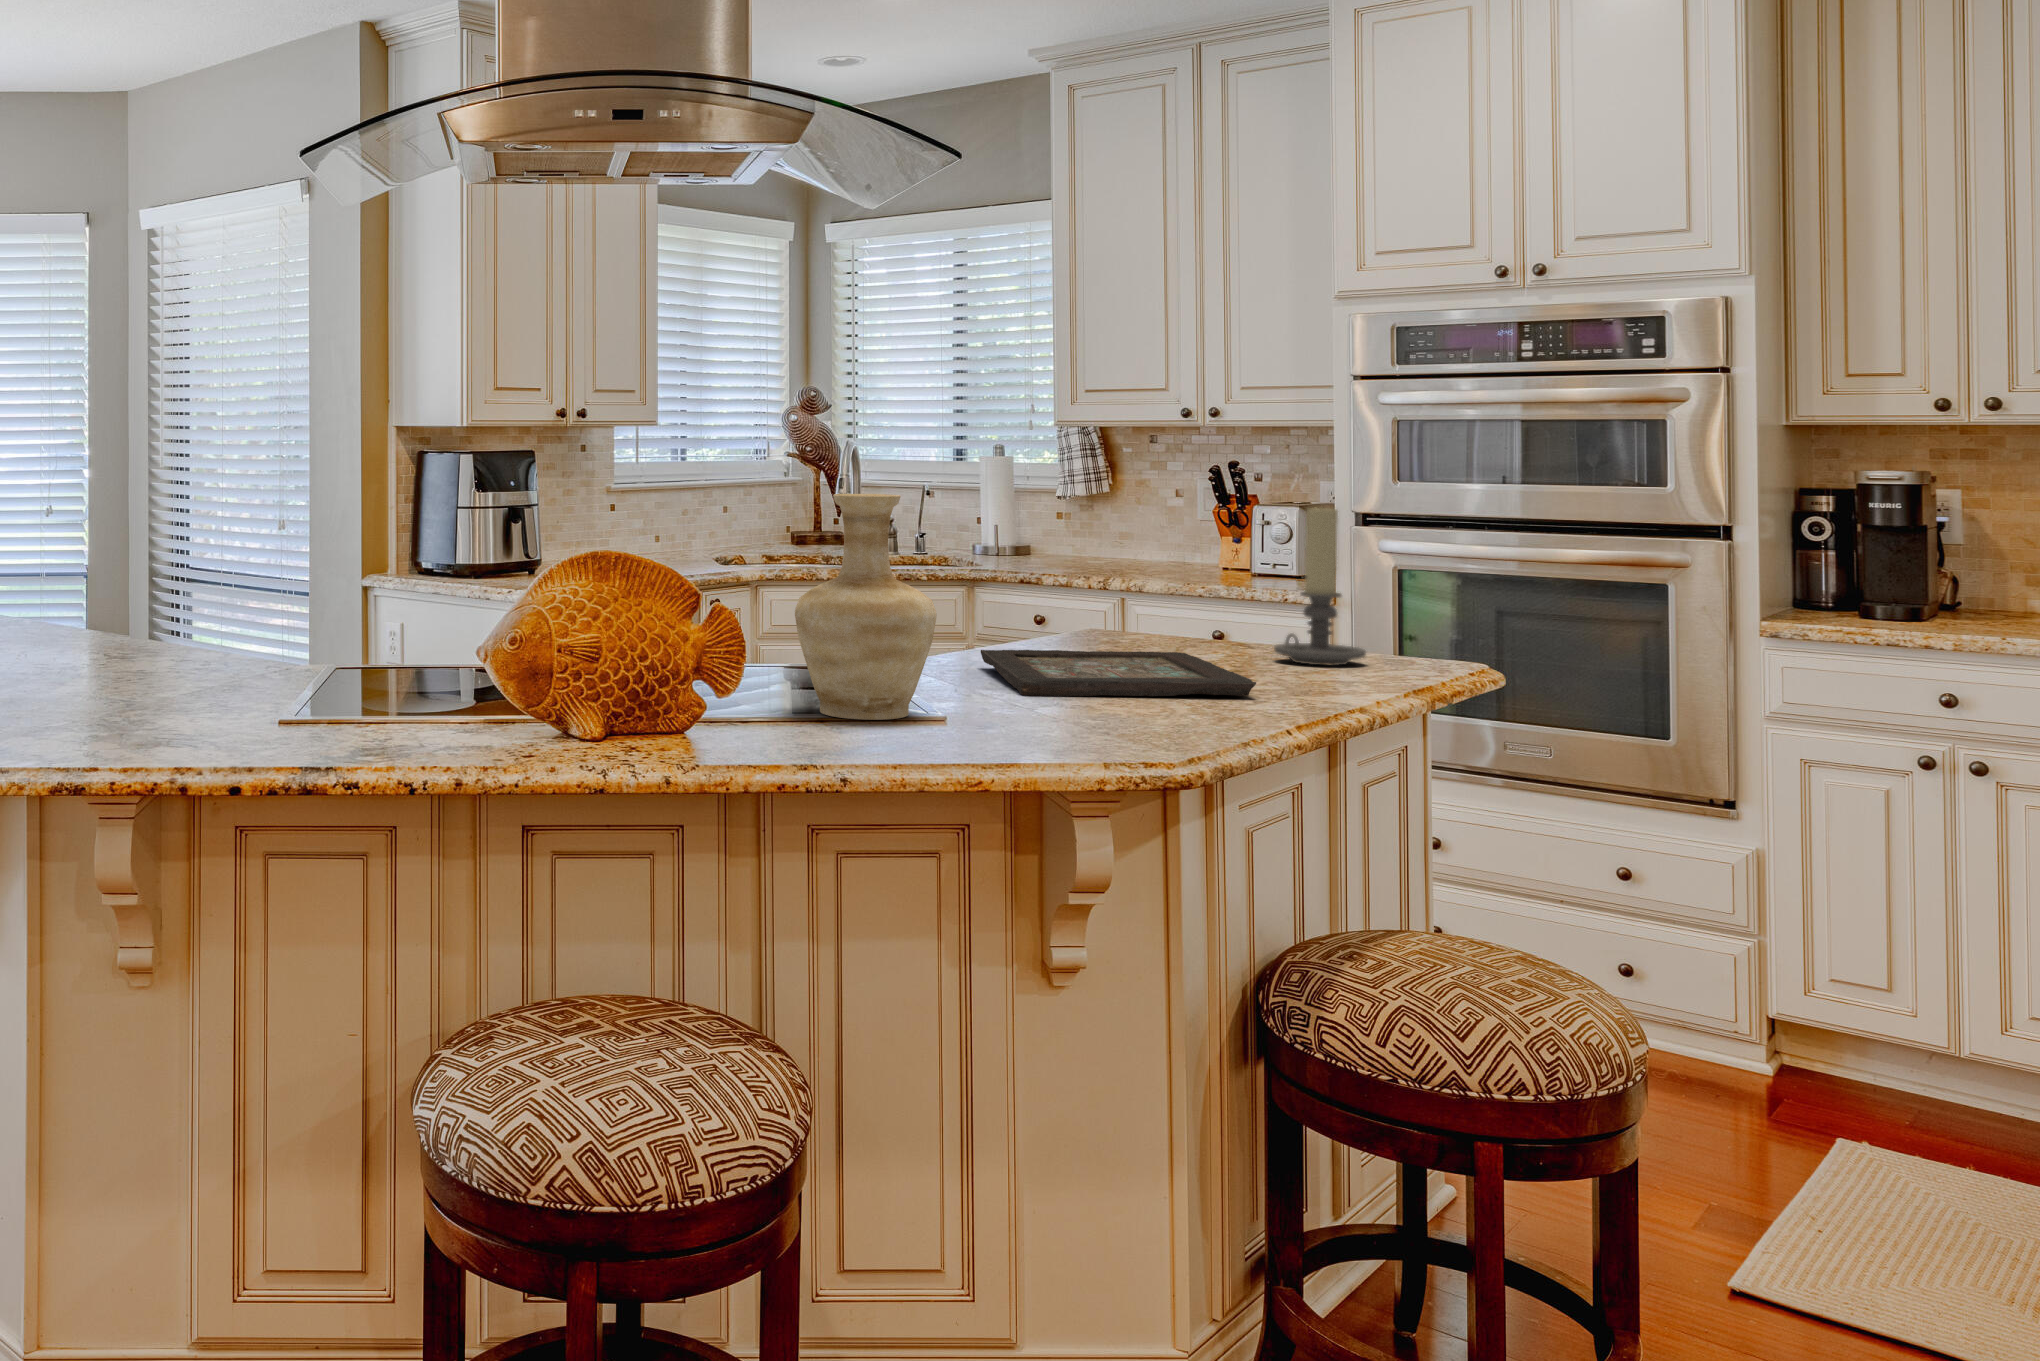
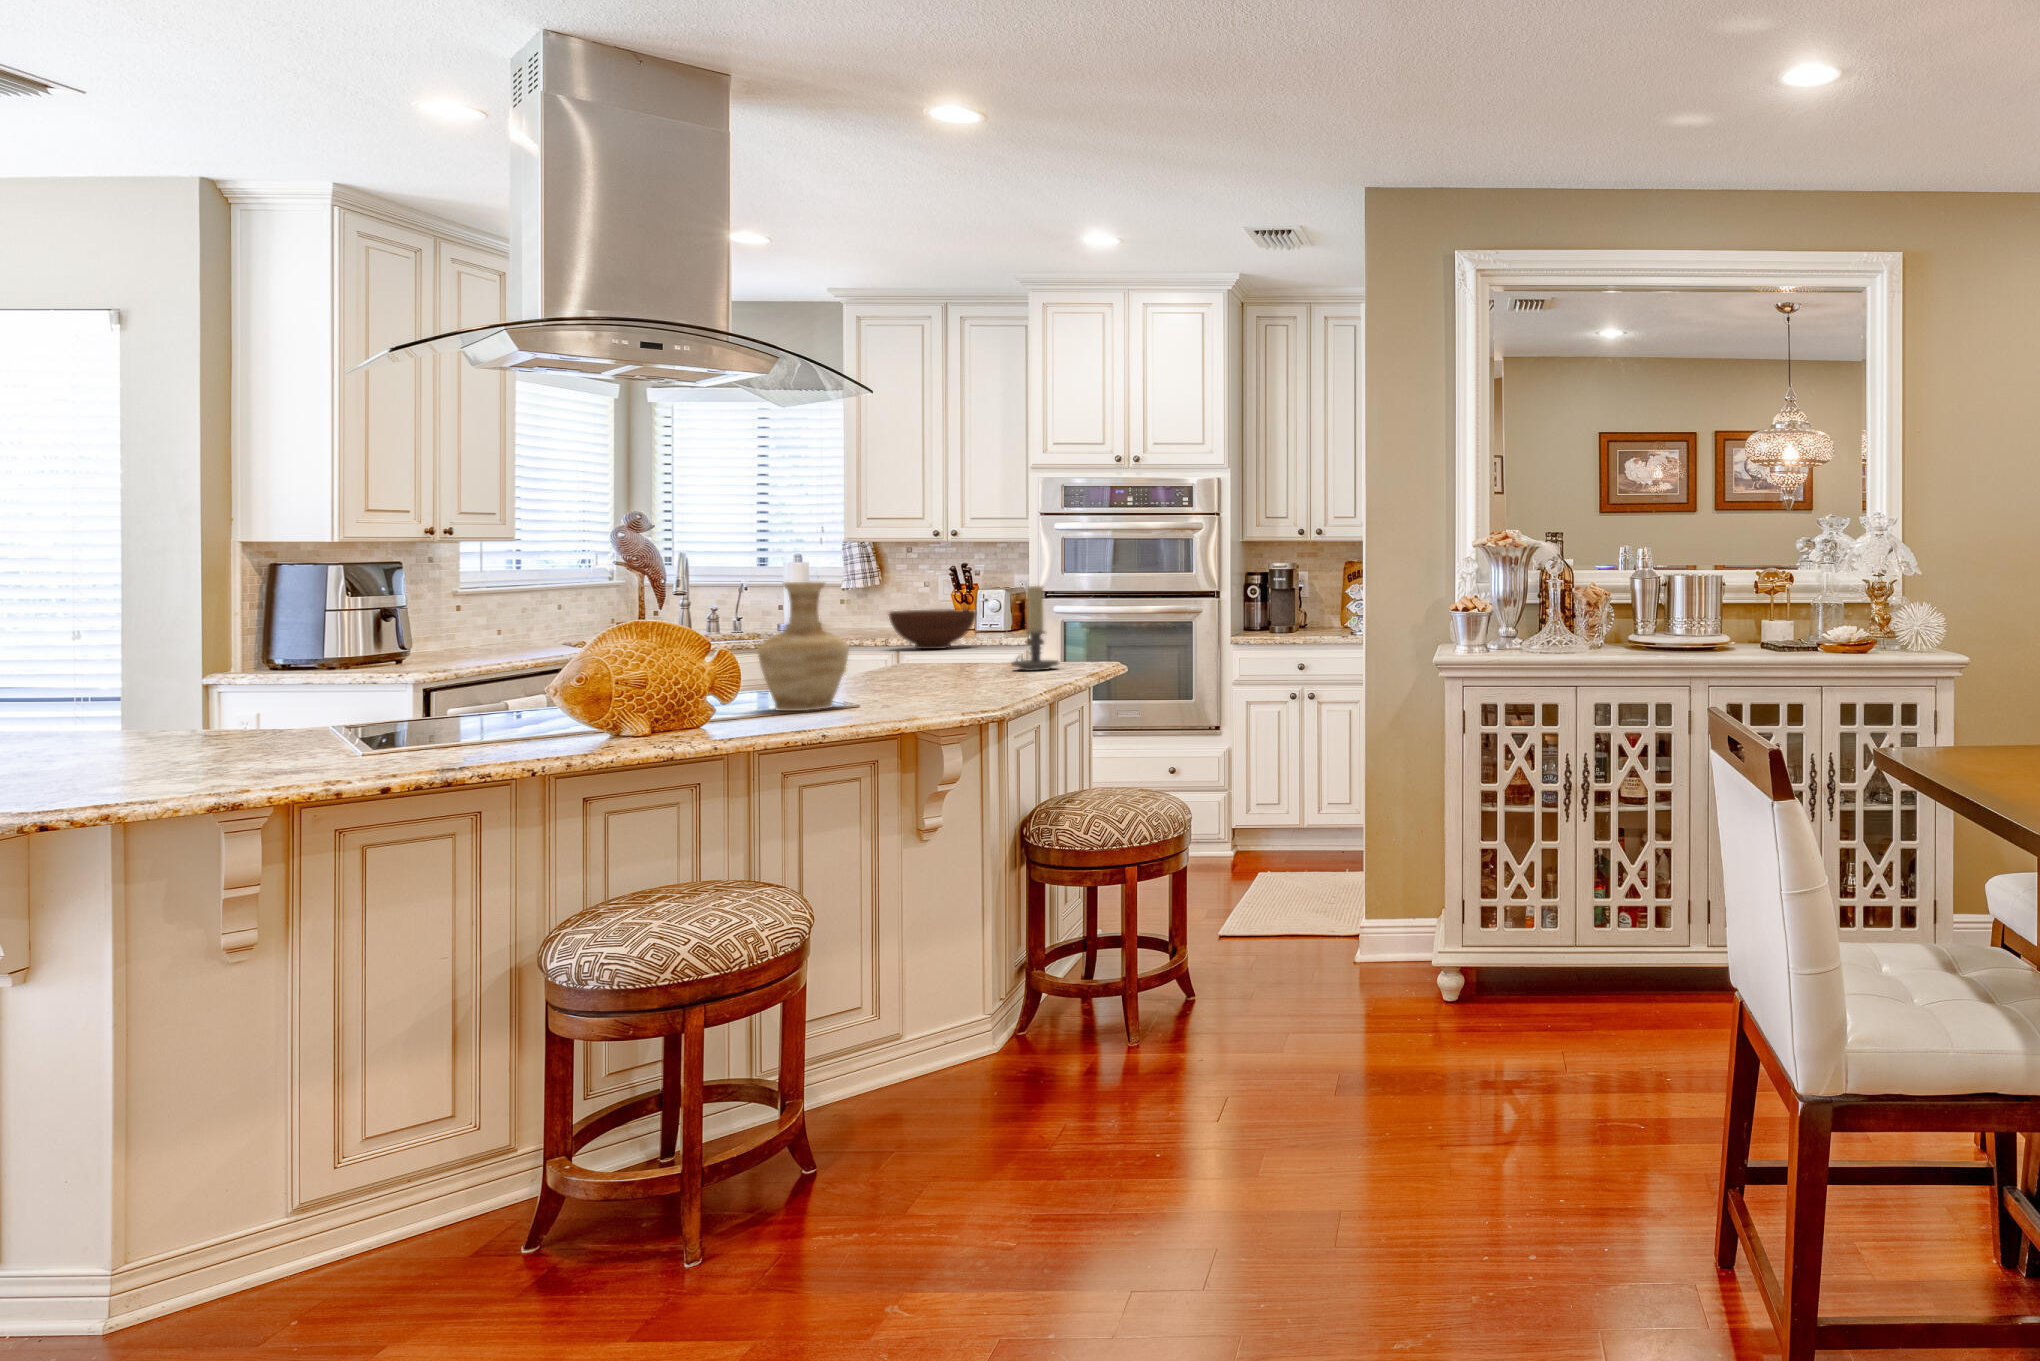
fruit bowl: none [1116,535,1253,600] -> present [889,609,976,649]
decorative tray: present [981,650,1256,697] -> none [847,668,1015,694]

